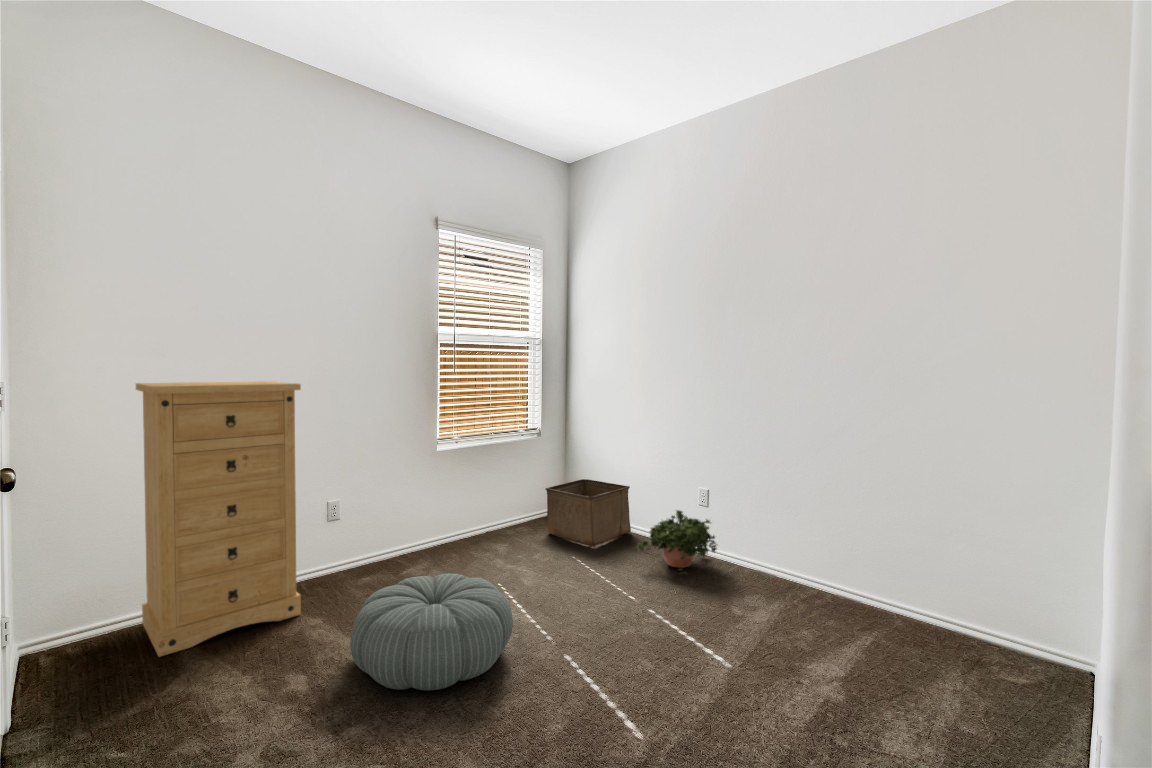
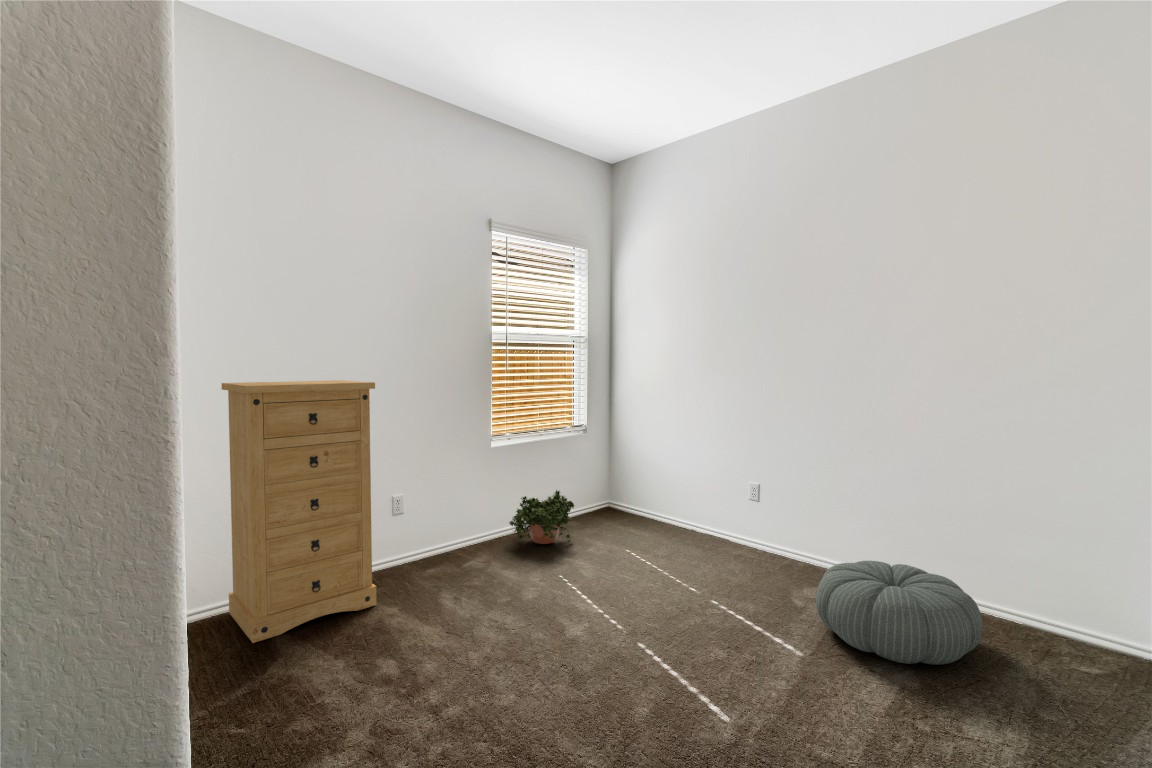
storage bin: present [546,479,631,547] -> none [596,476,680,542]
potted plant: present [638,510,717,574] -> present [509,490,575,544]
pouf: present [350,573,513,690] -> present [816,561,983,665]

